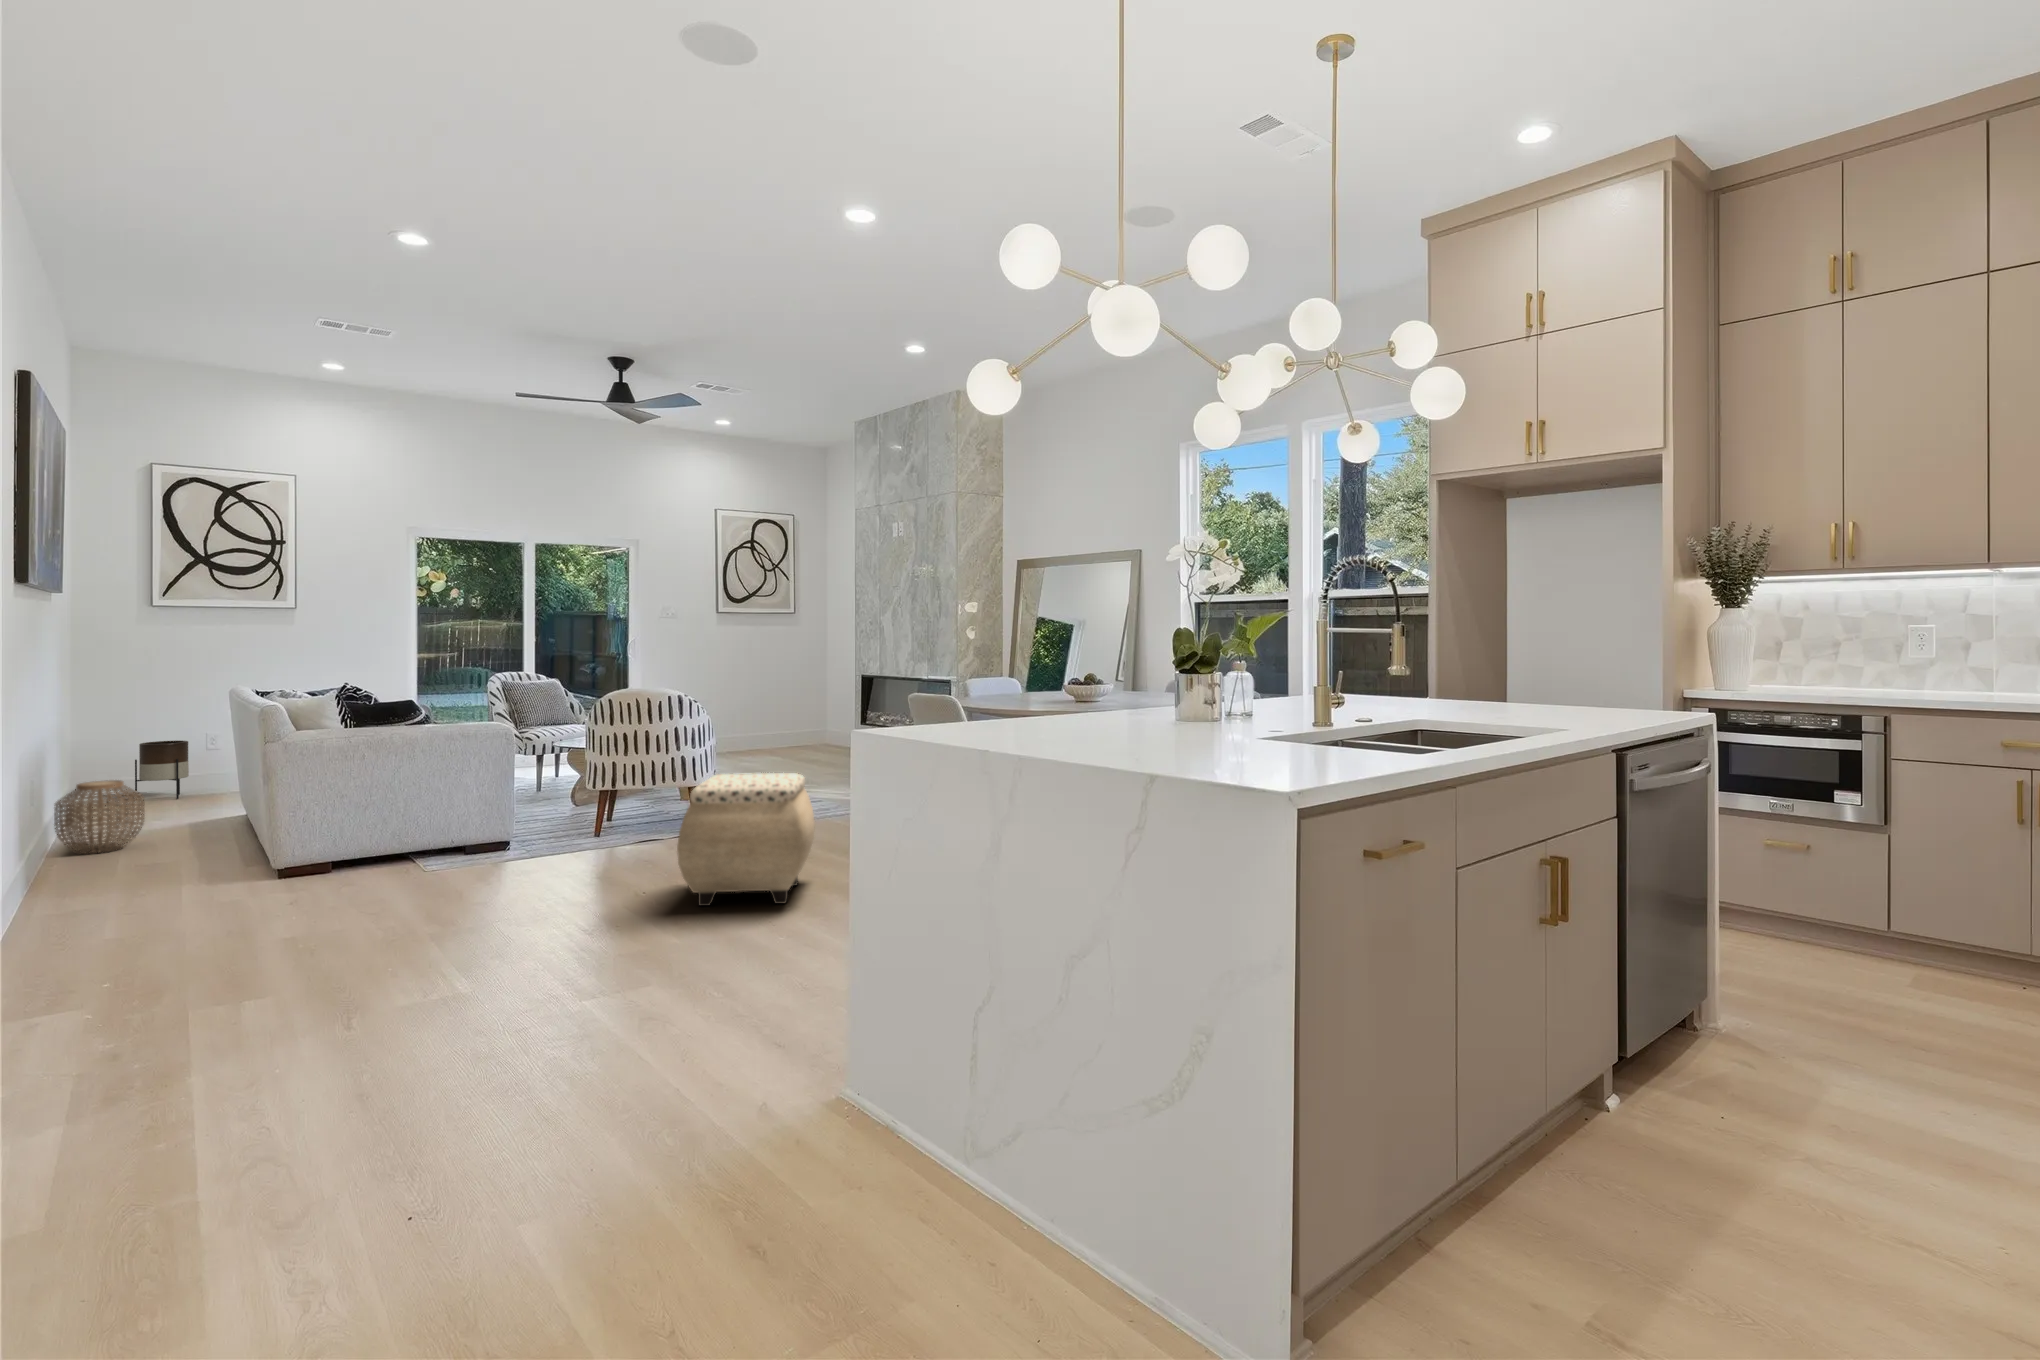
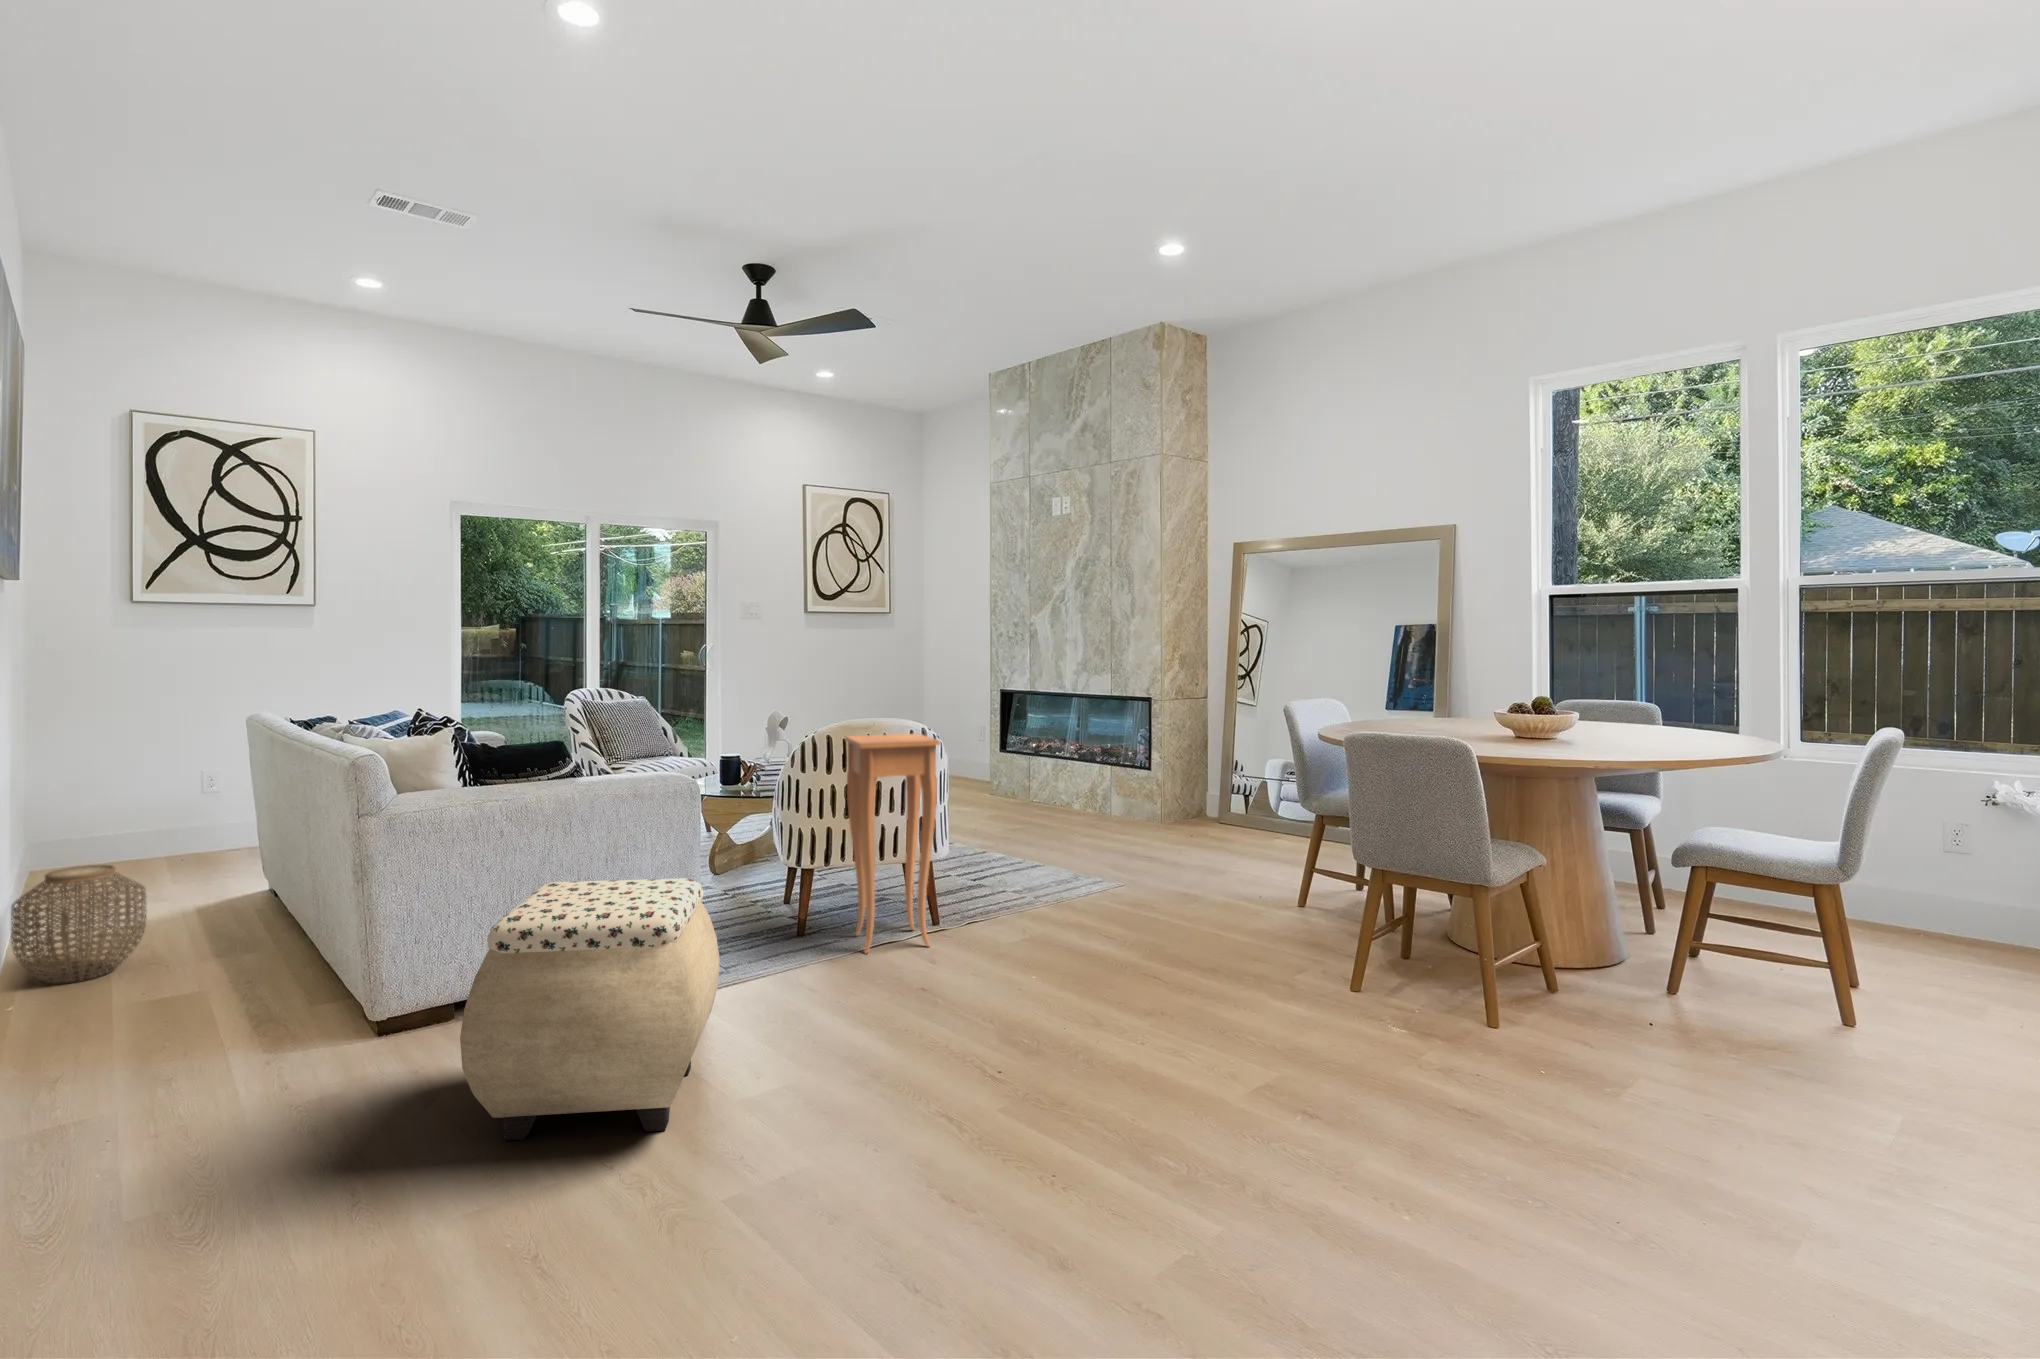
side table: none [616,698,678,843] -> present [845,734,940,953]
planter: present [135,740,189,799] -> none [106,786,178,870]
ottoman: present [677,773,815,906] -> present [460,878,720,1141]

